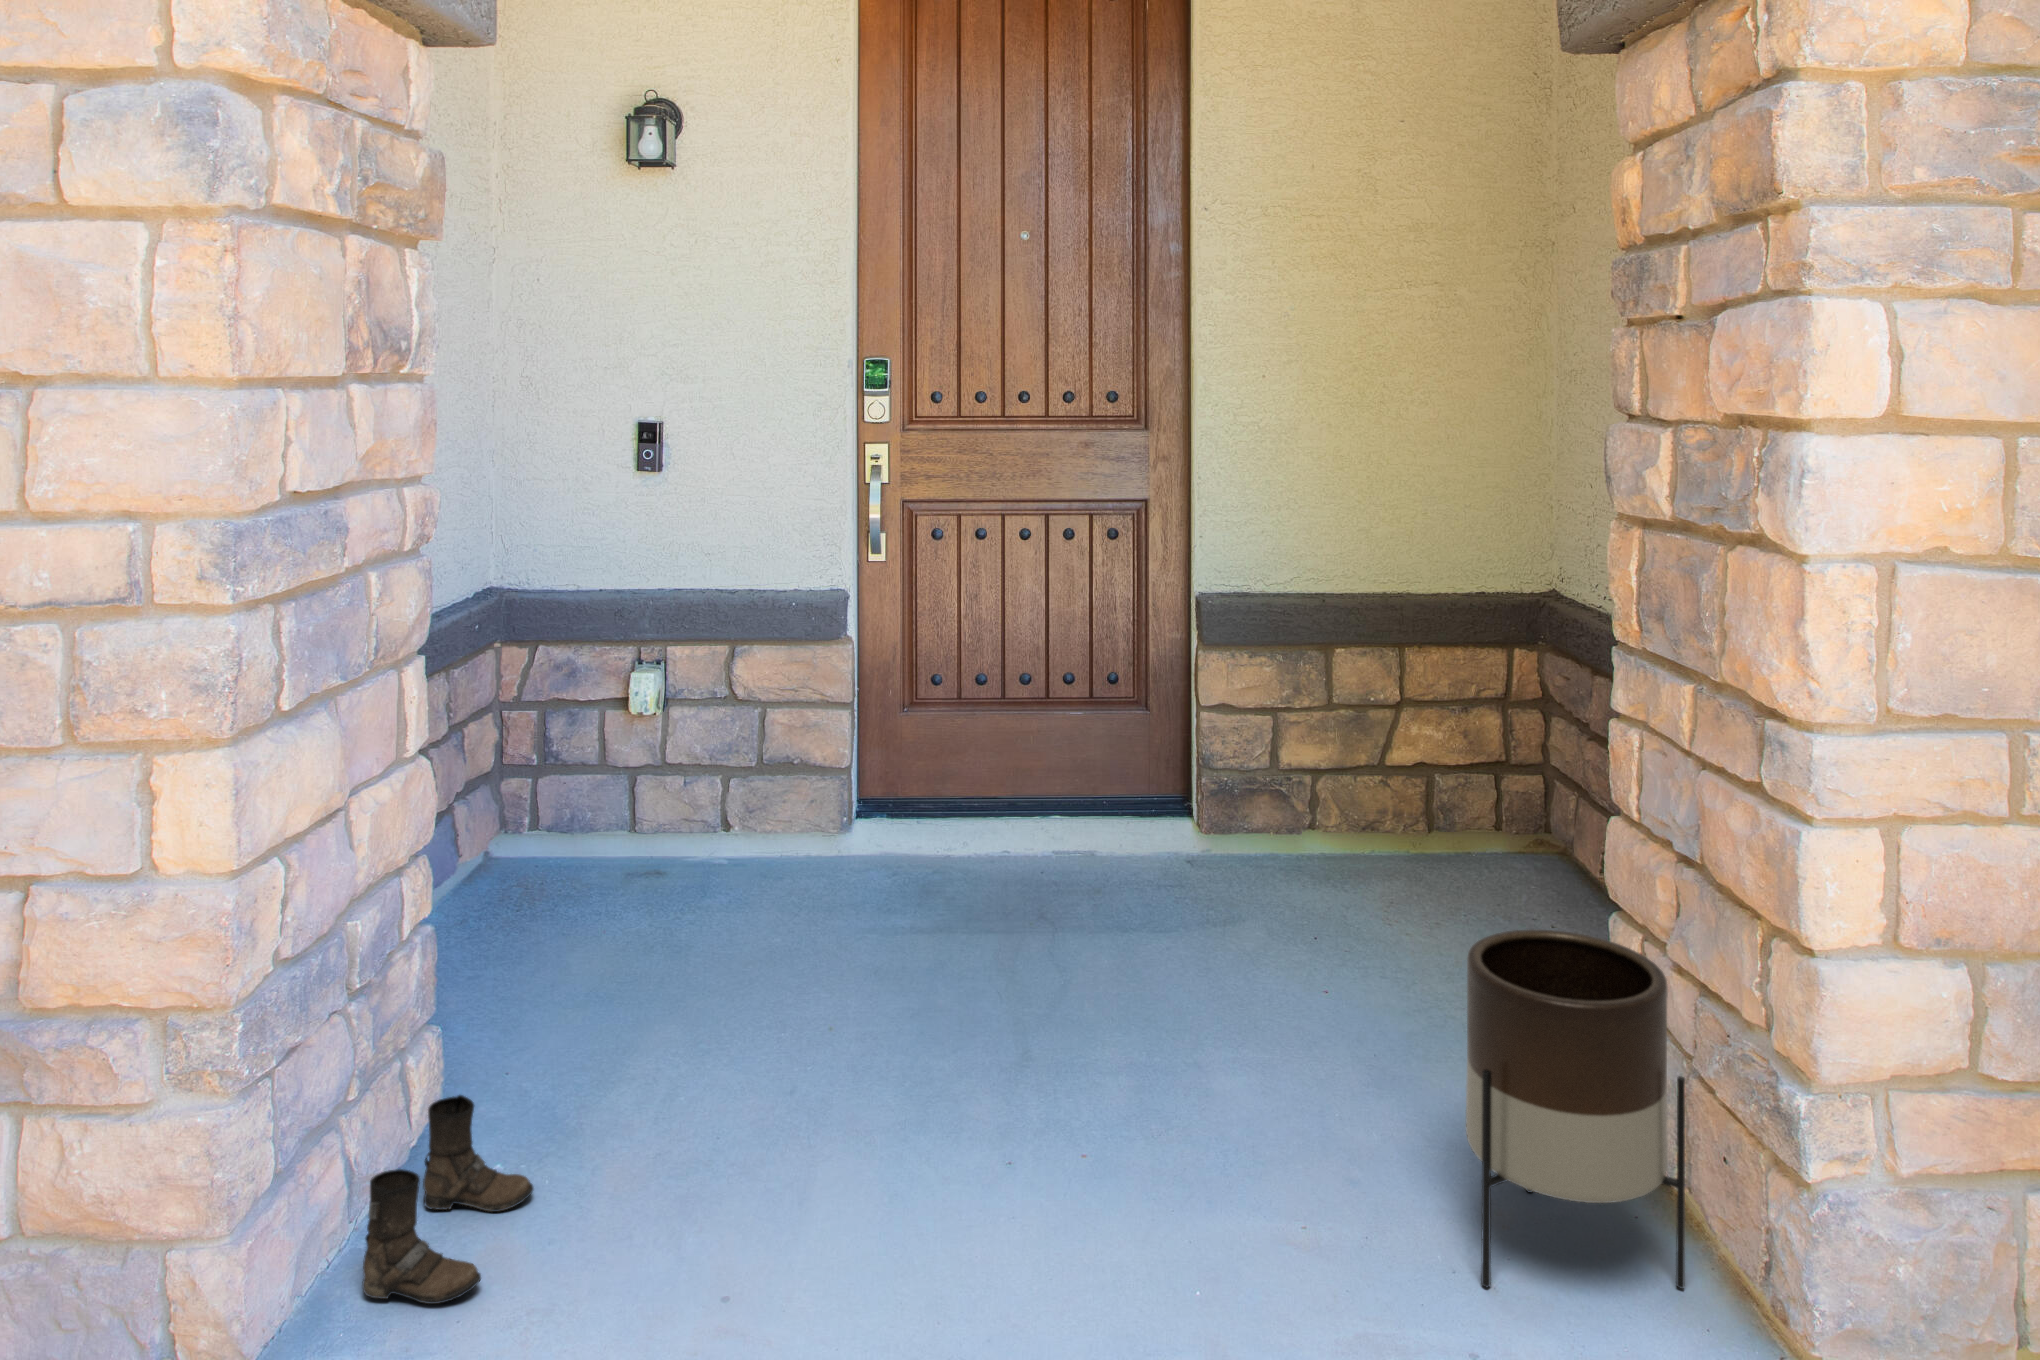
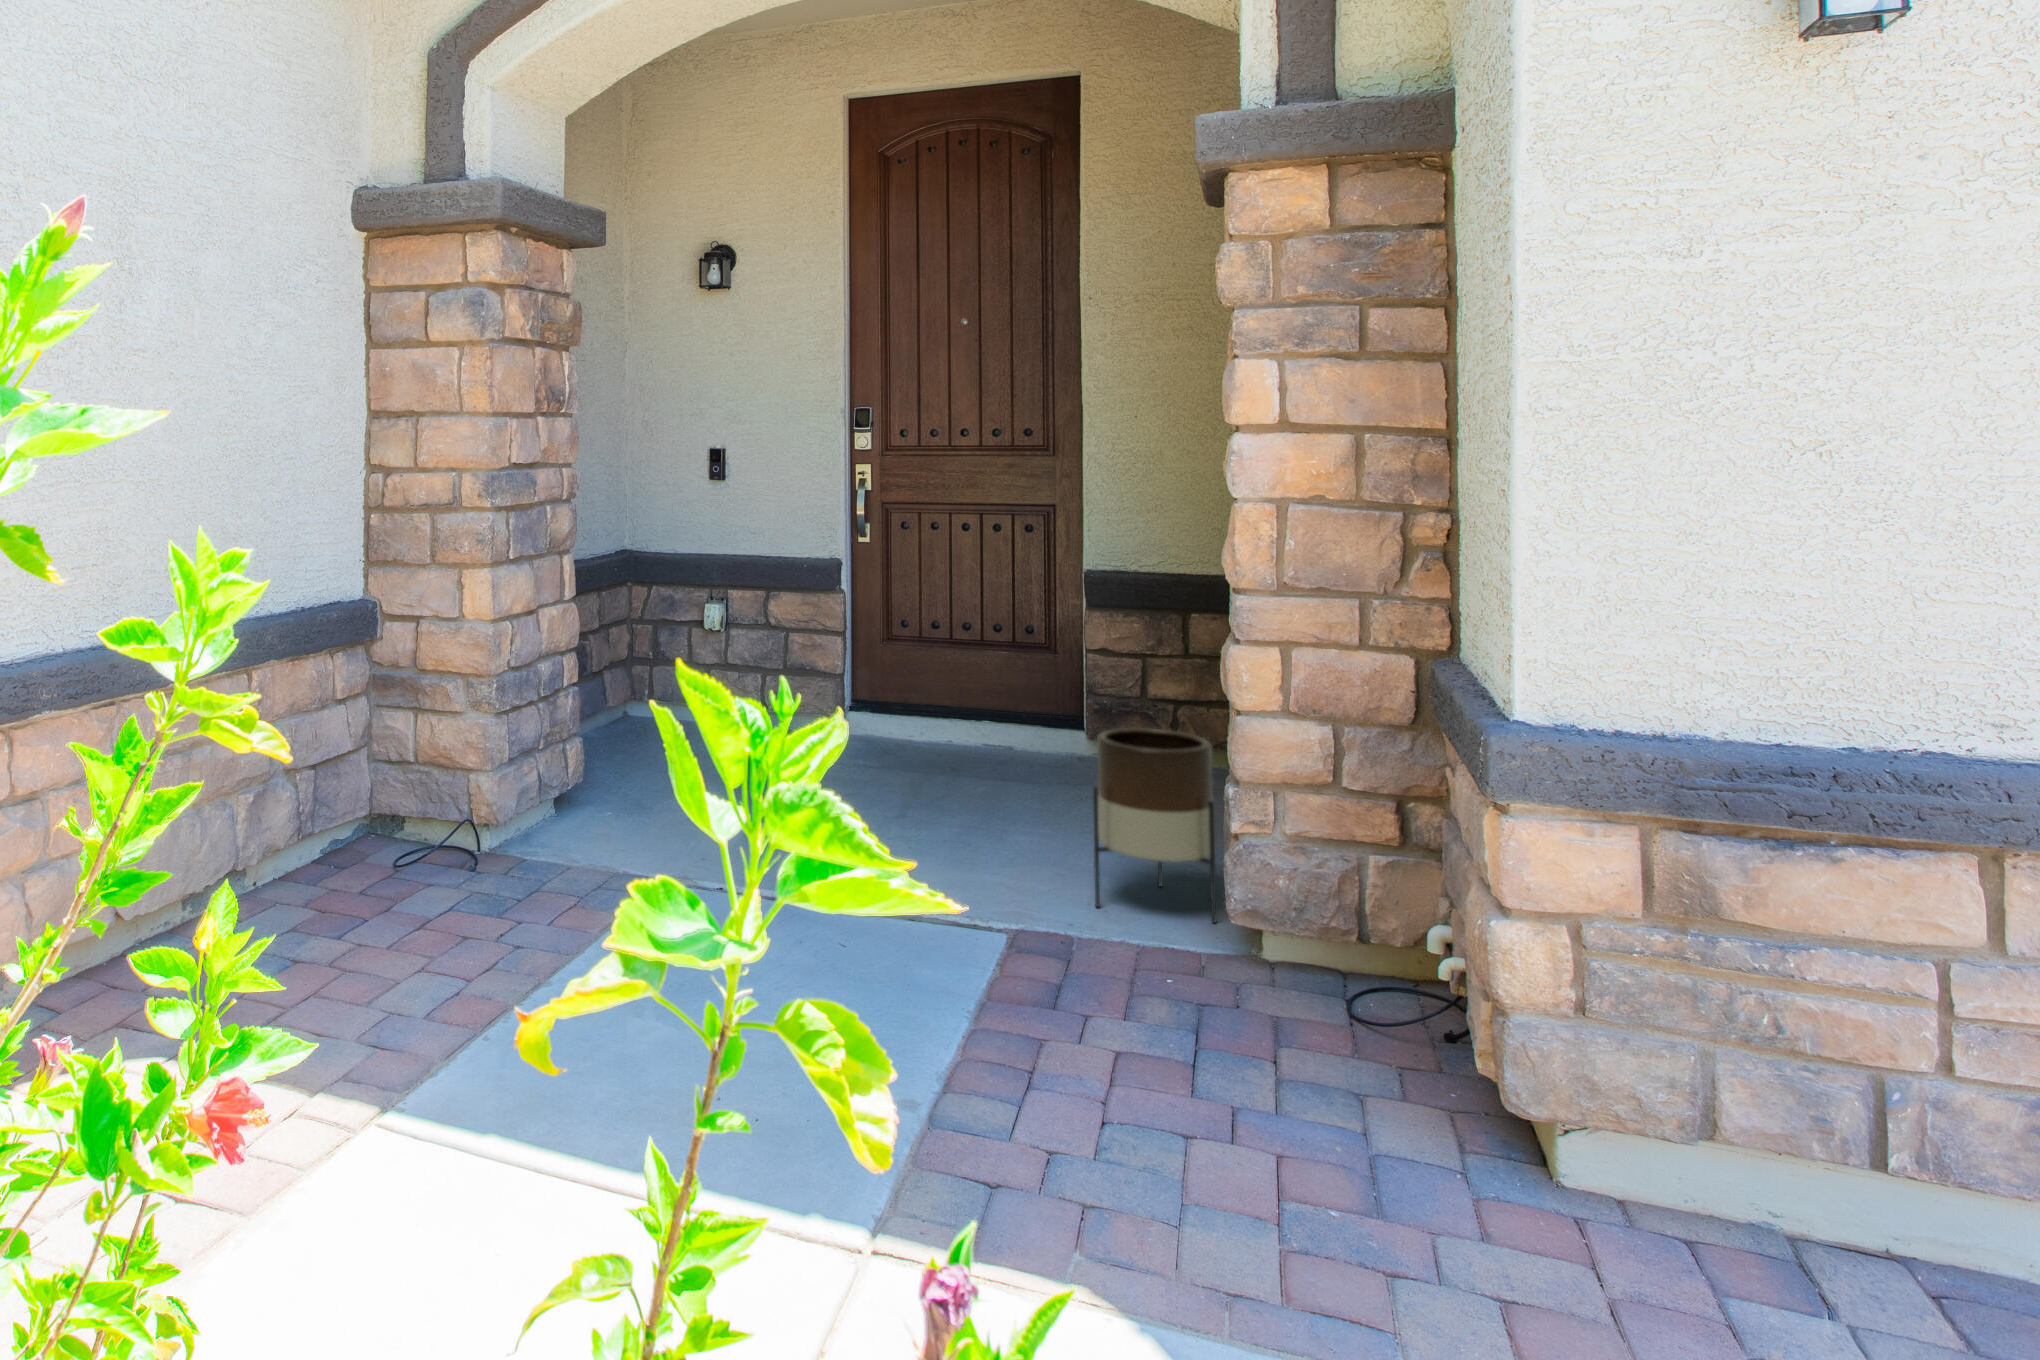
boots: present [362,1095,534,1304] -> none [545,768,624,843]

